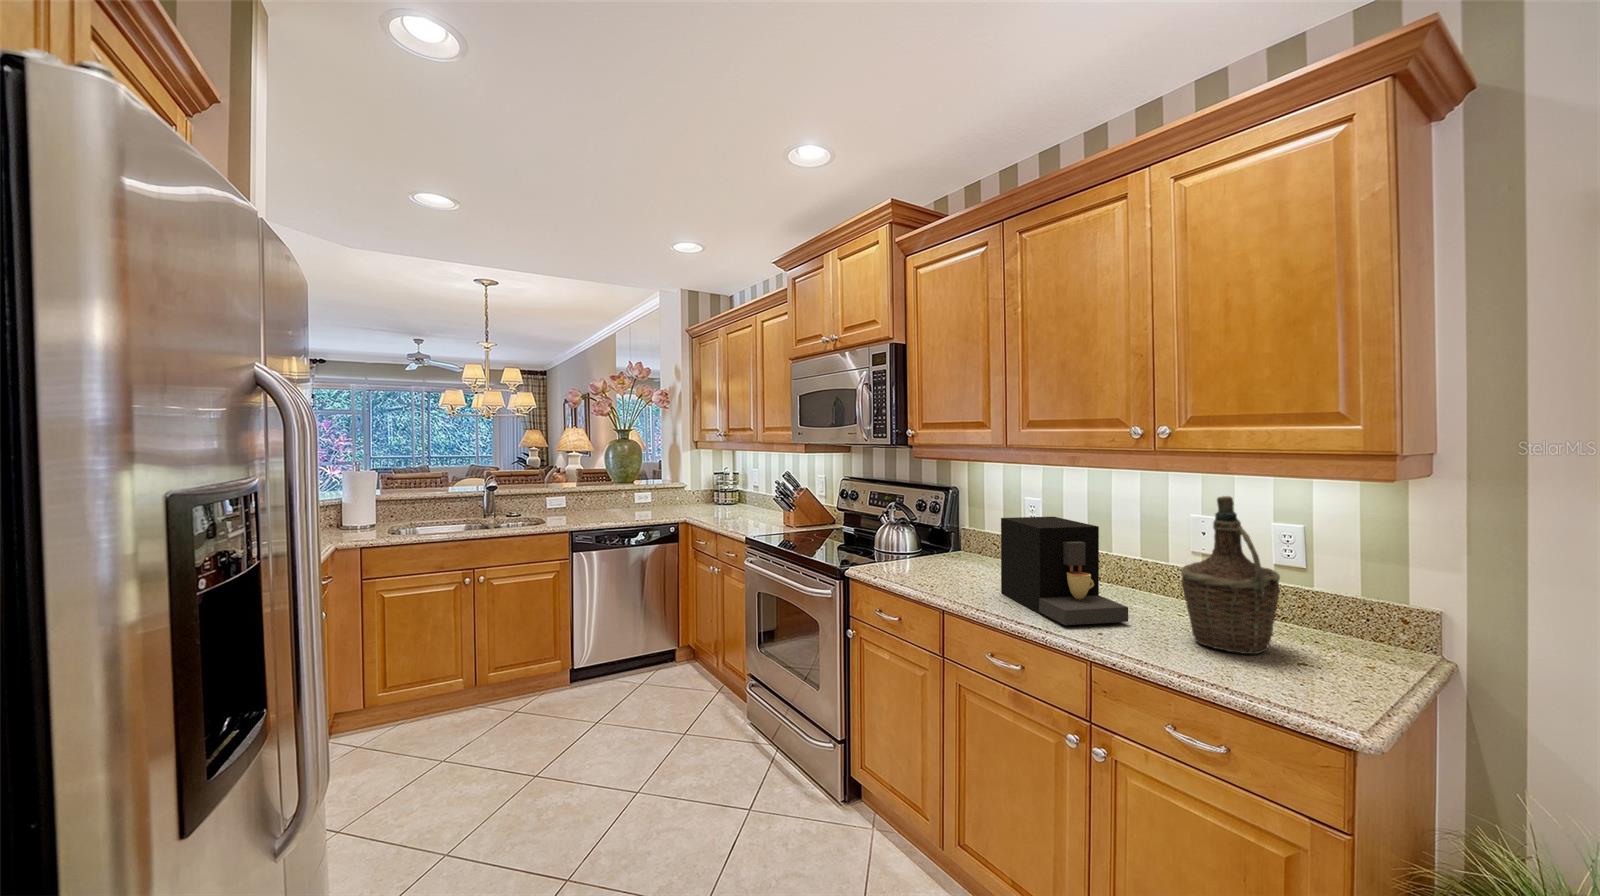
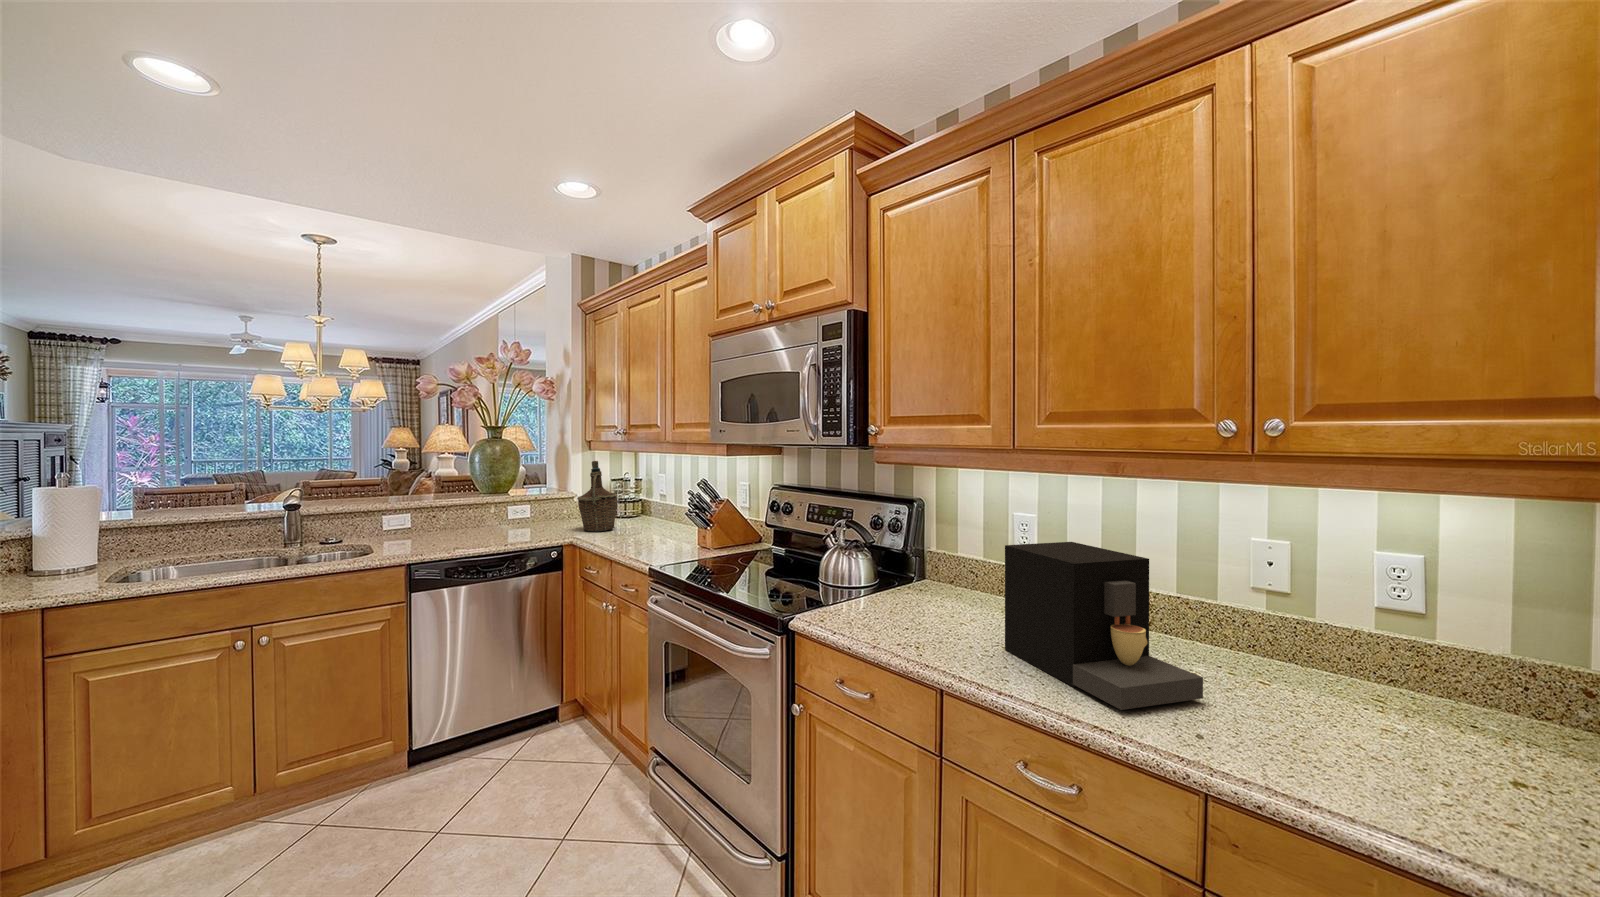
bottle: present [1181,496,1280,654] -> present [577,461,617,532]

